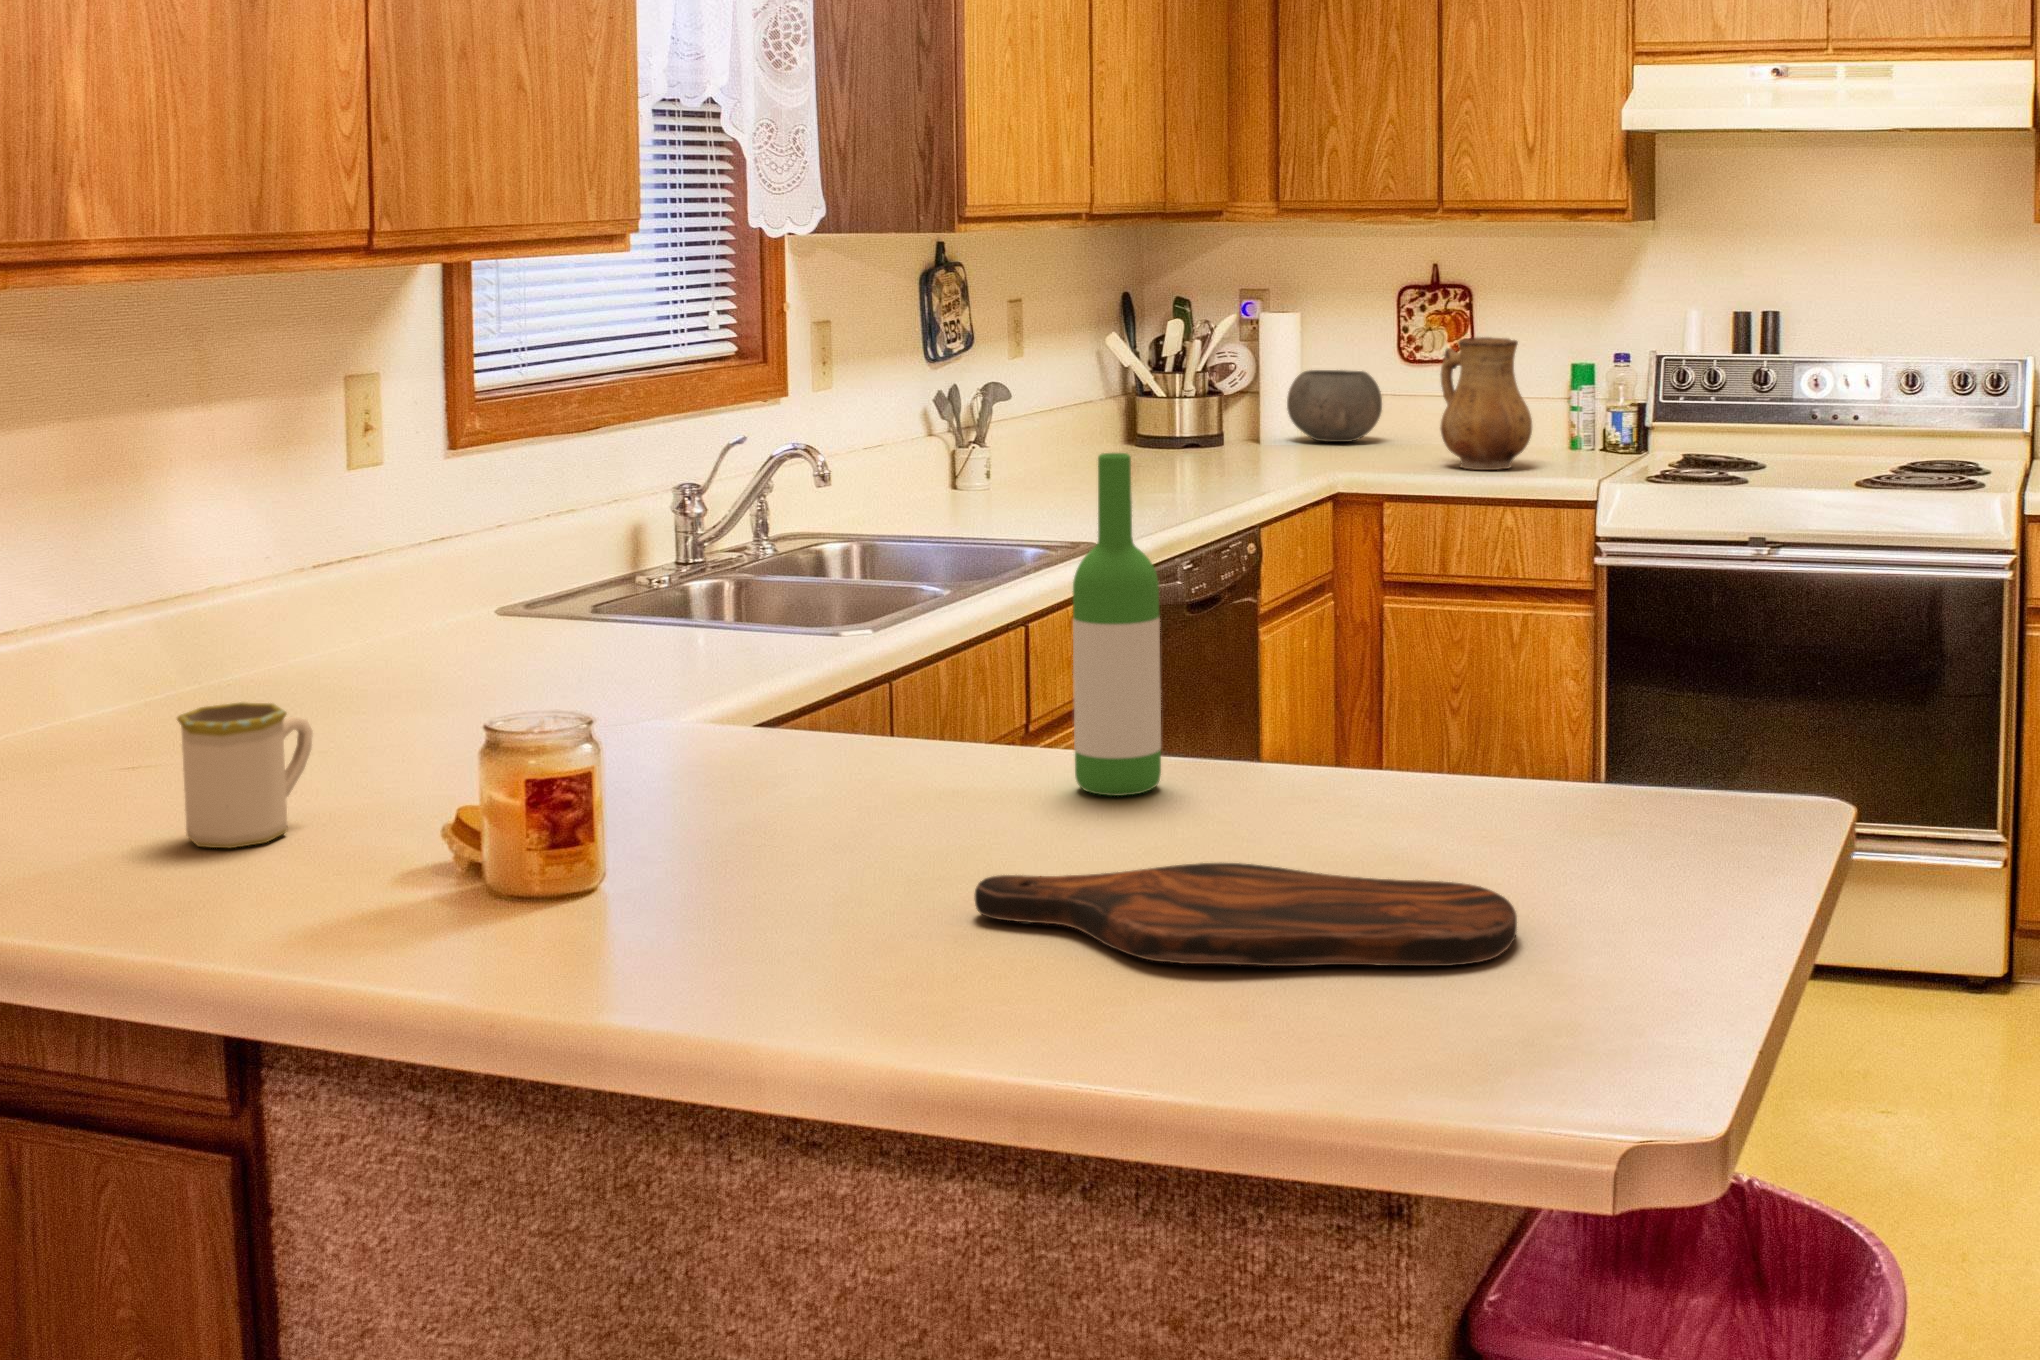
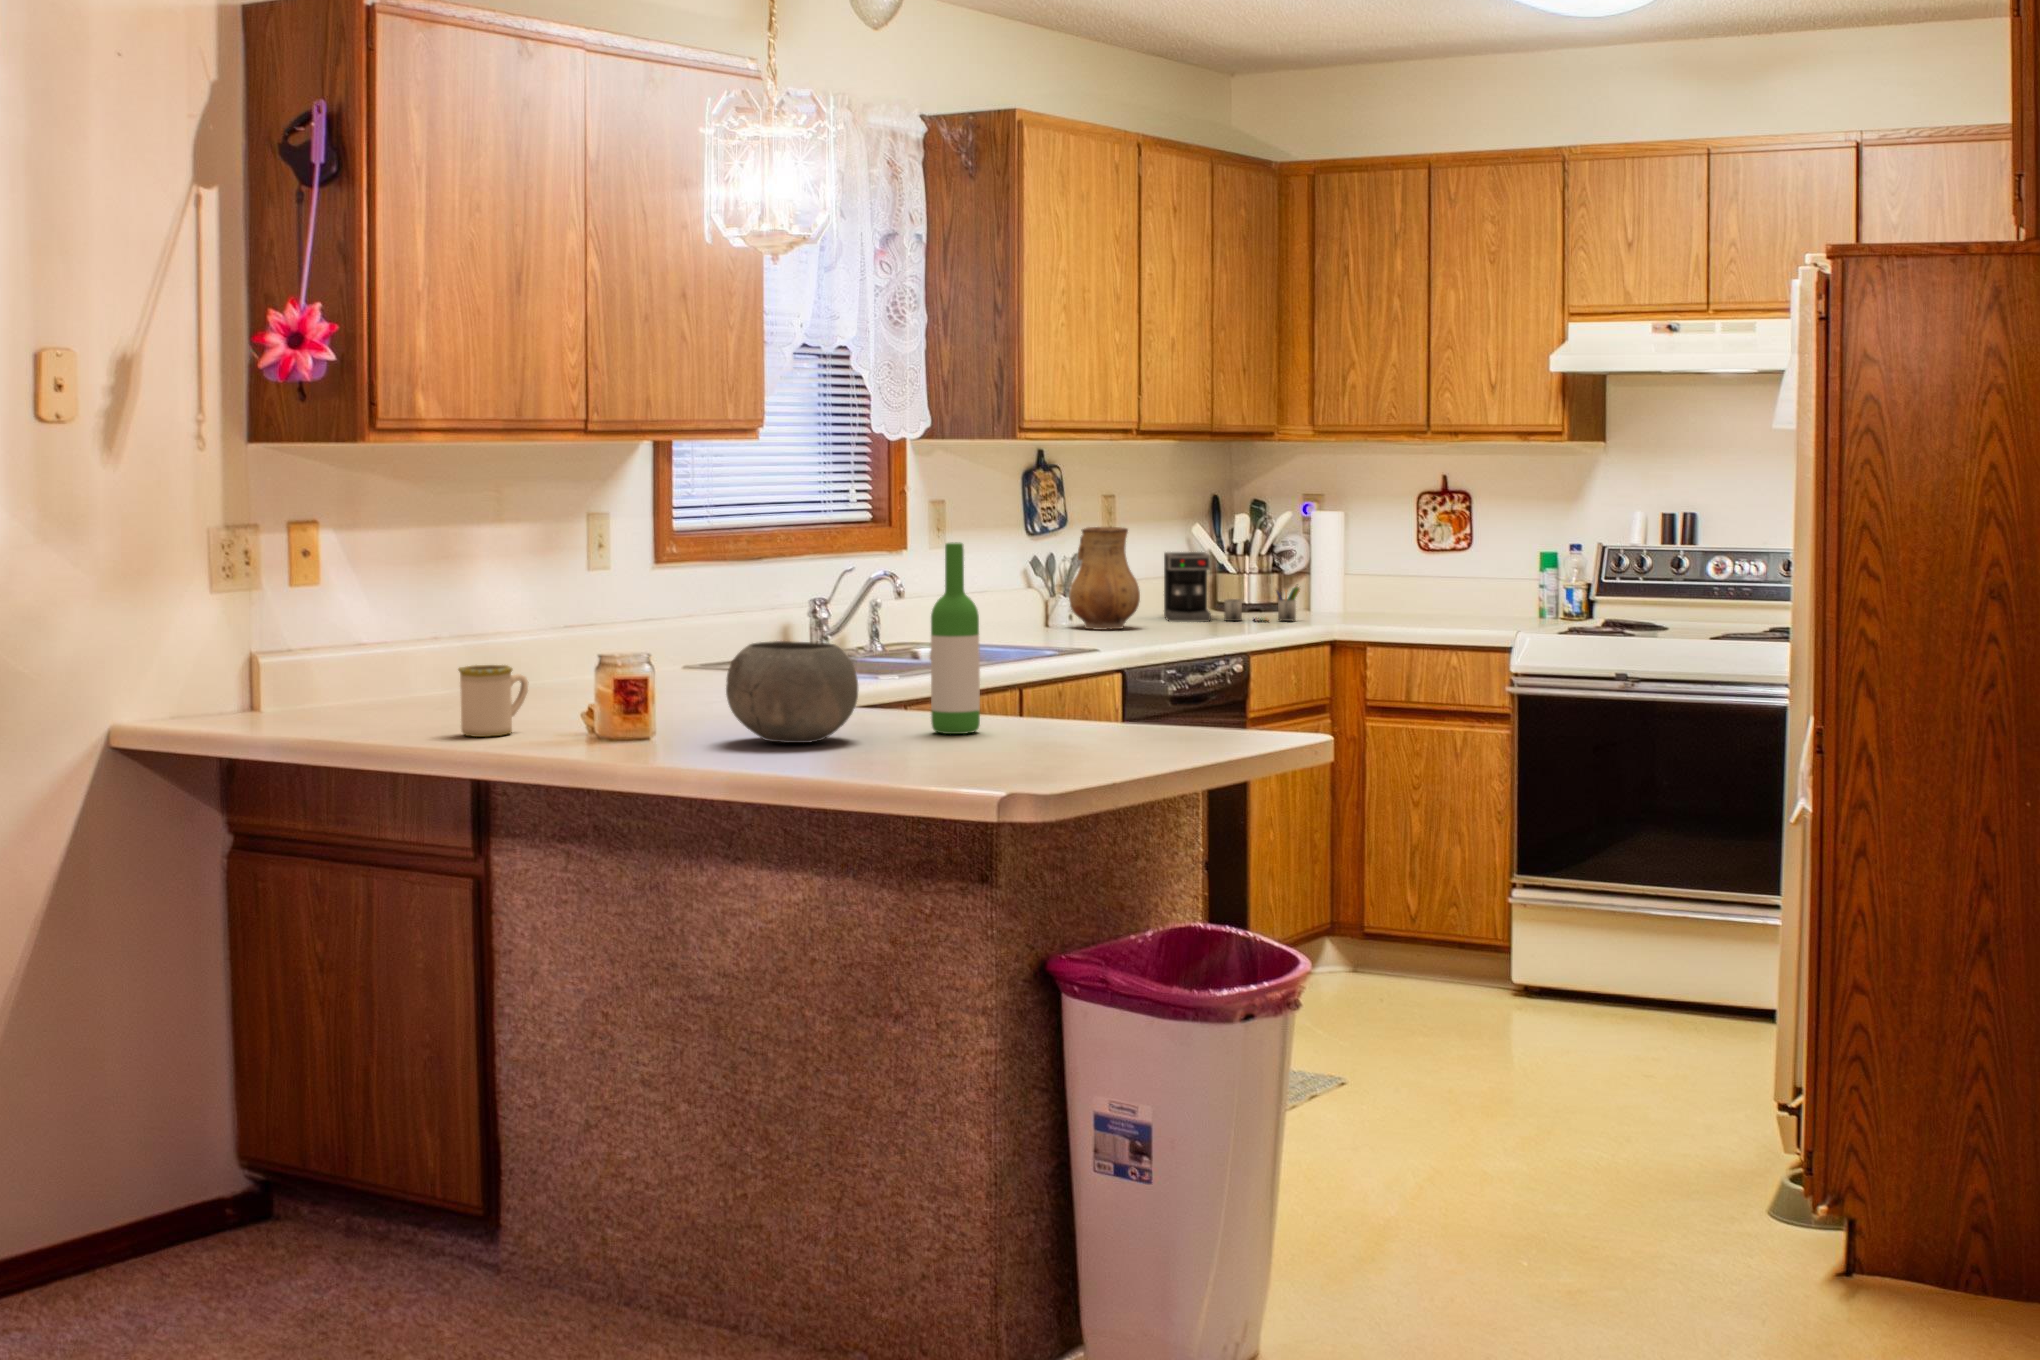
ceramic pitcher: present [1440,337,1532,470] -> present [1069,527,1140,630]
bowl: present [1287,370,1382,442] -> present [726,641,858,743]
coffee maker: none [1099,377,1290,476] -> present [1164,552,1300,622]
cutting board: present [974,863,1517,966] -> none [824,742,1083,780]

